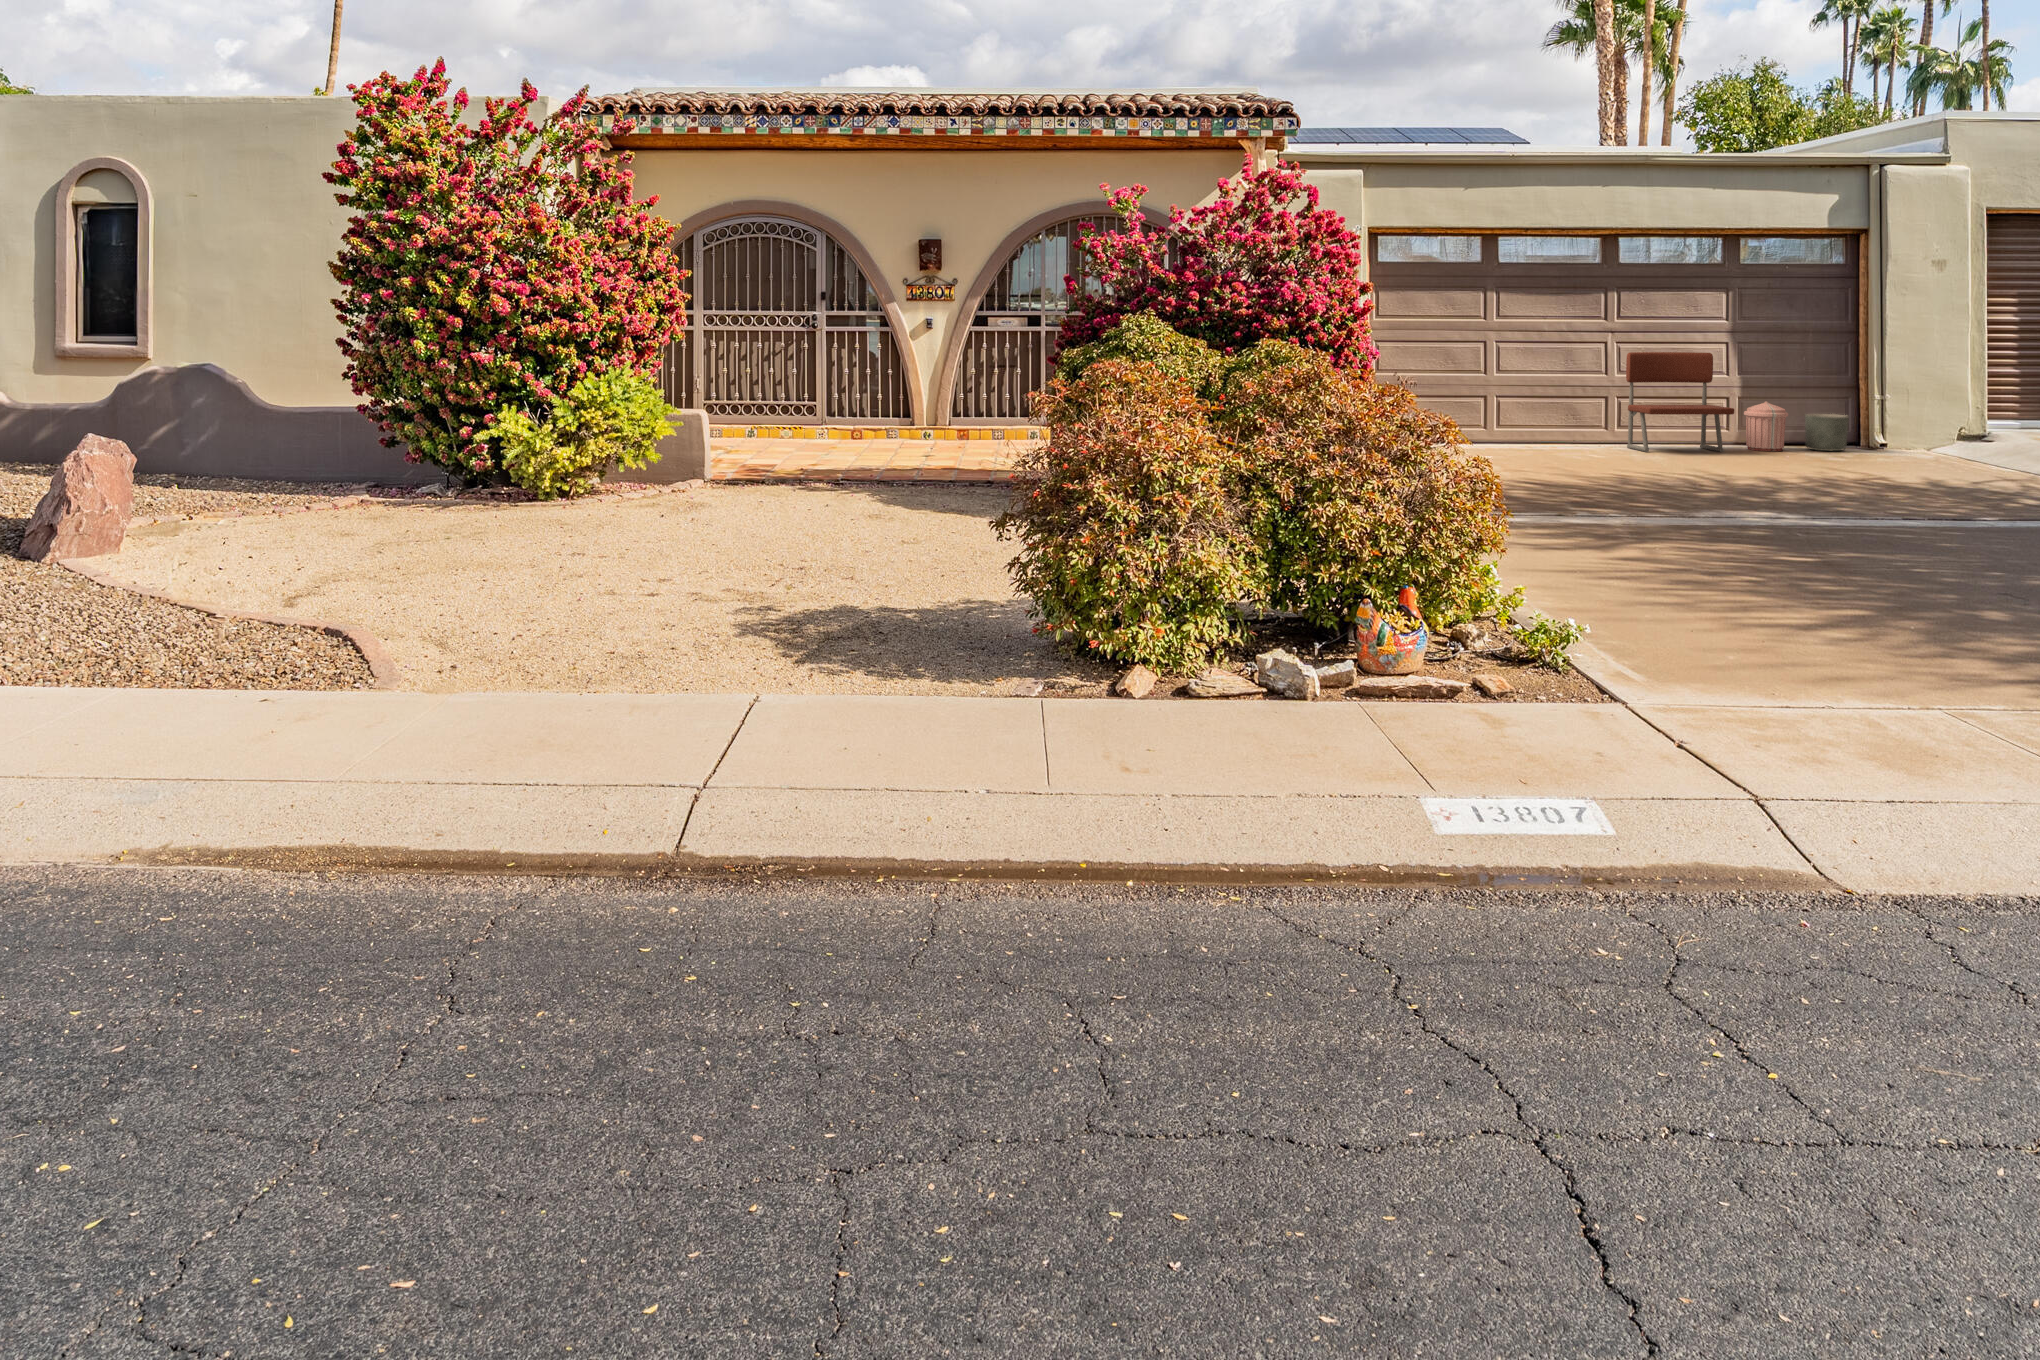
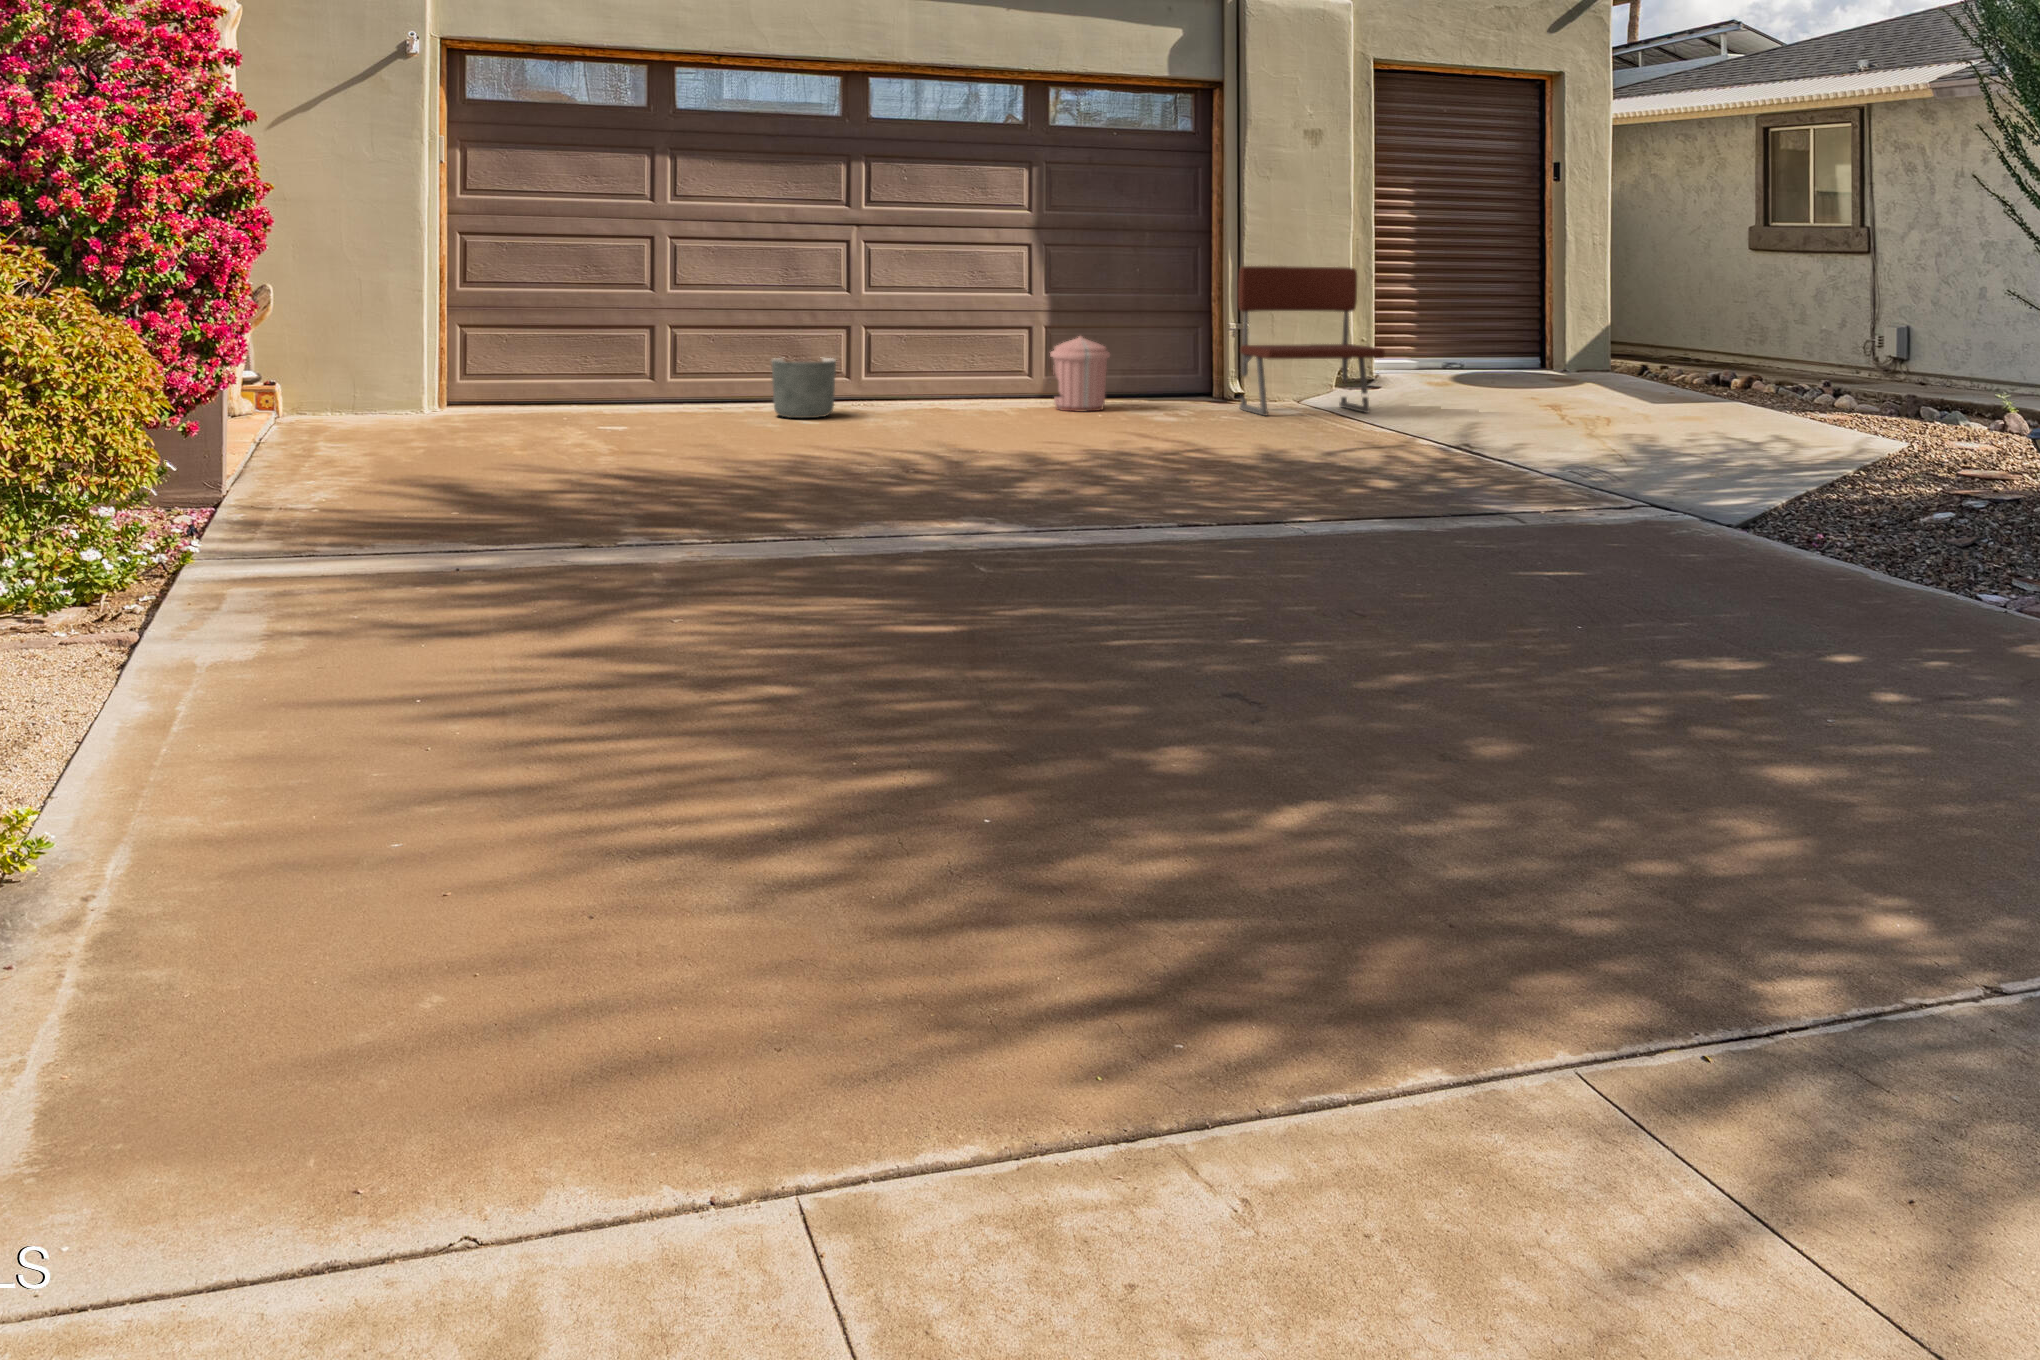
bench: present [1626,352,1734,452] -> present [1238,266,1385,416]
planter: present [1805,414,1849,451] -> present [772,358,836,418]

